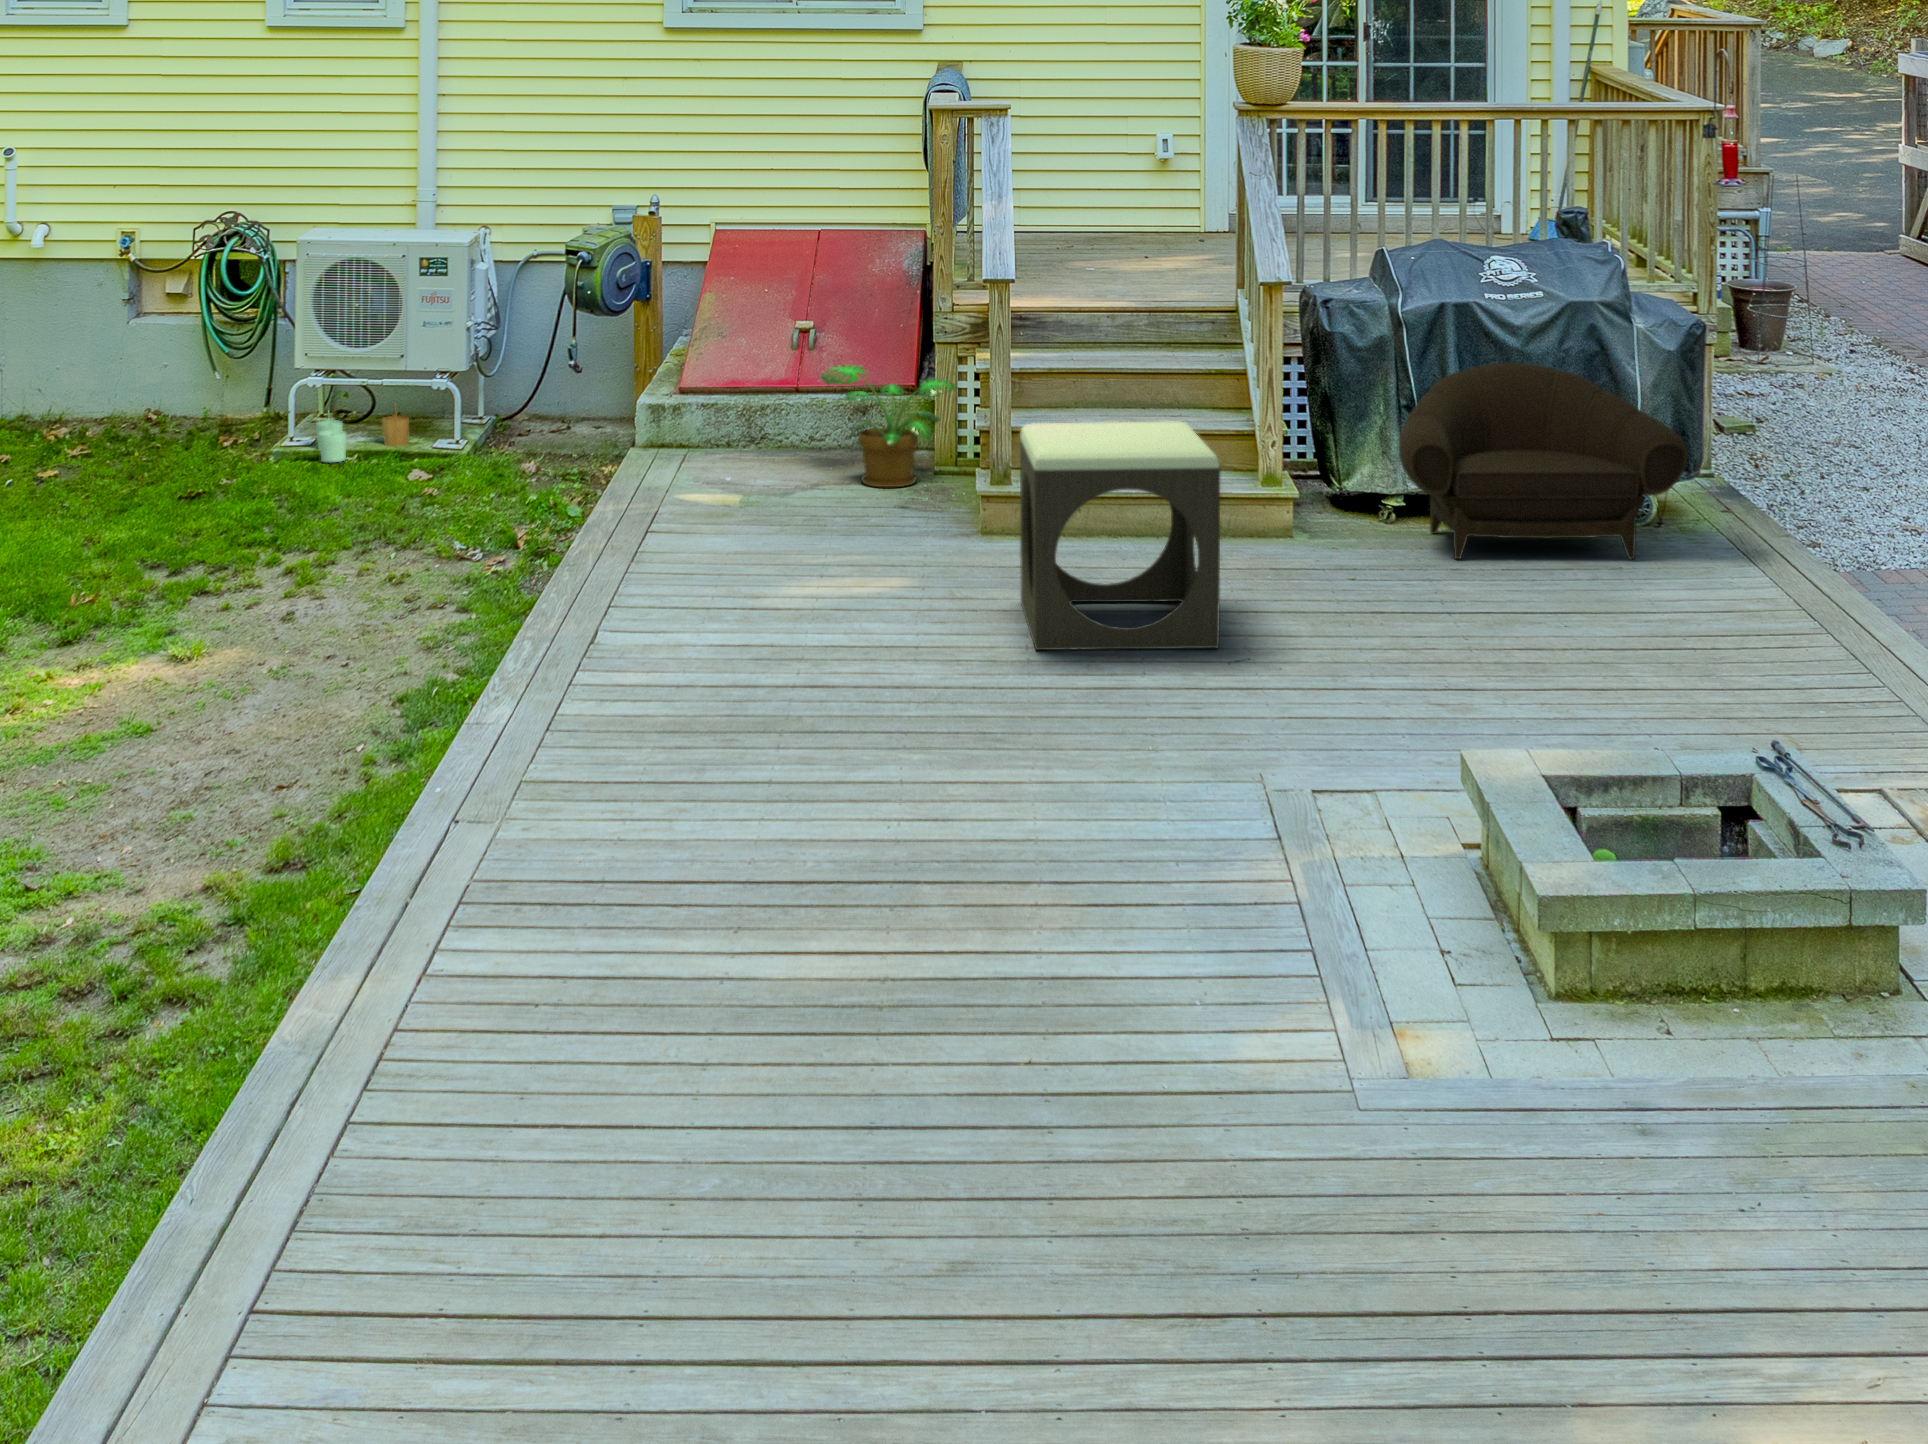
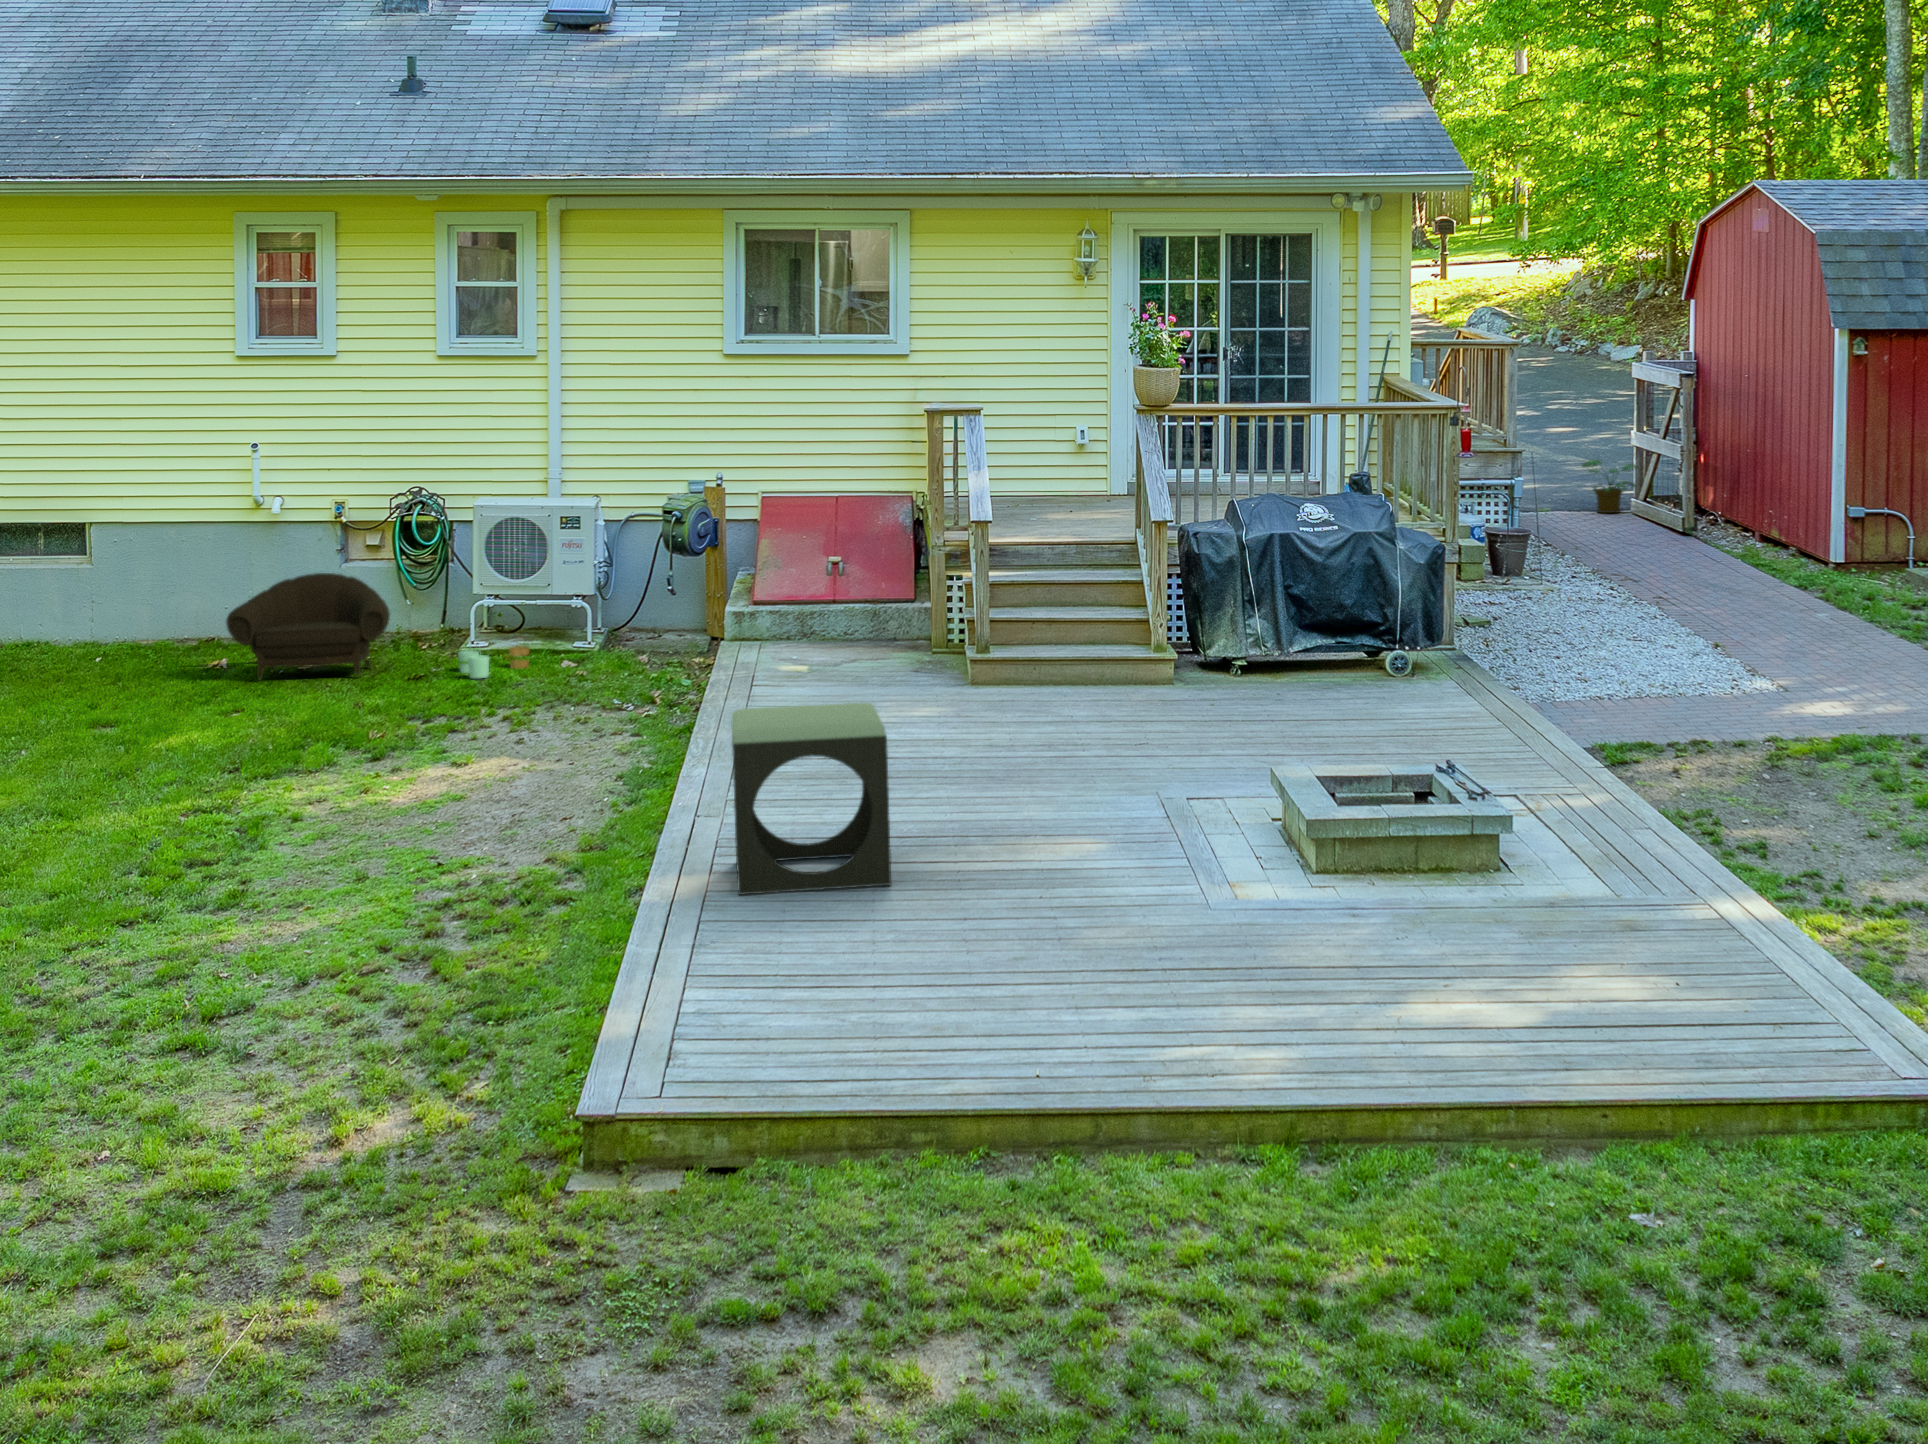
armchair: present [1399,362,1688,559] -> present [226,573,390,681]
potted plant: present [820,364,956,487] -> present [1582,460,1638,513]
footstool: present [1020,422,1220,650] -> present [732,703,891,895]

